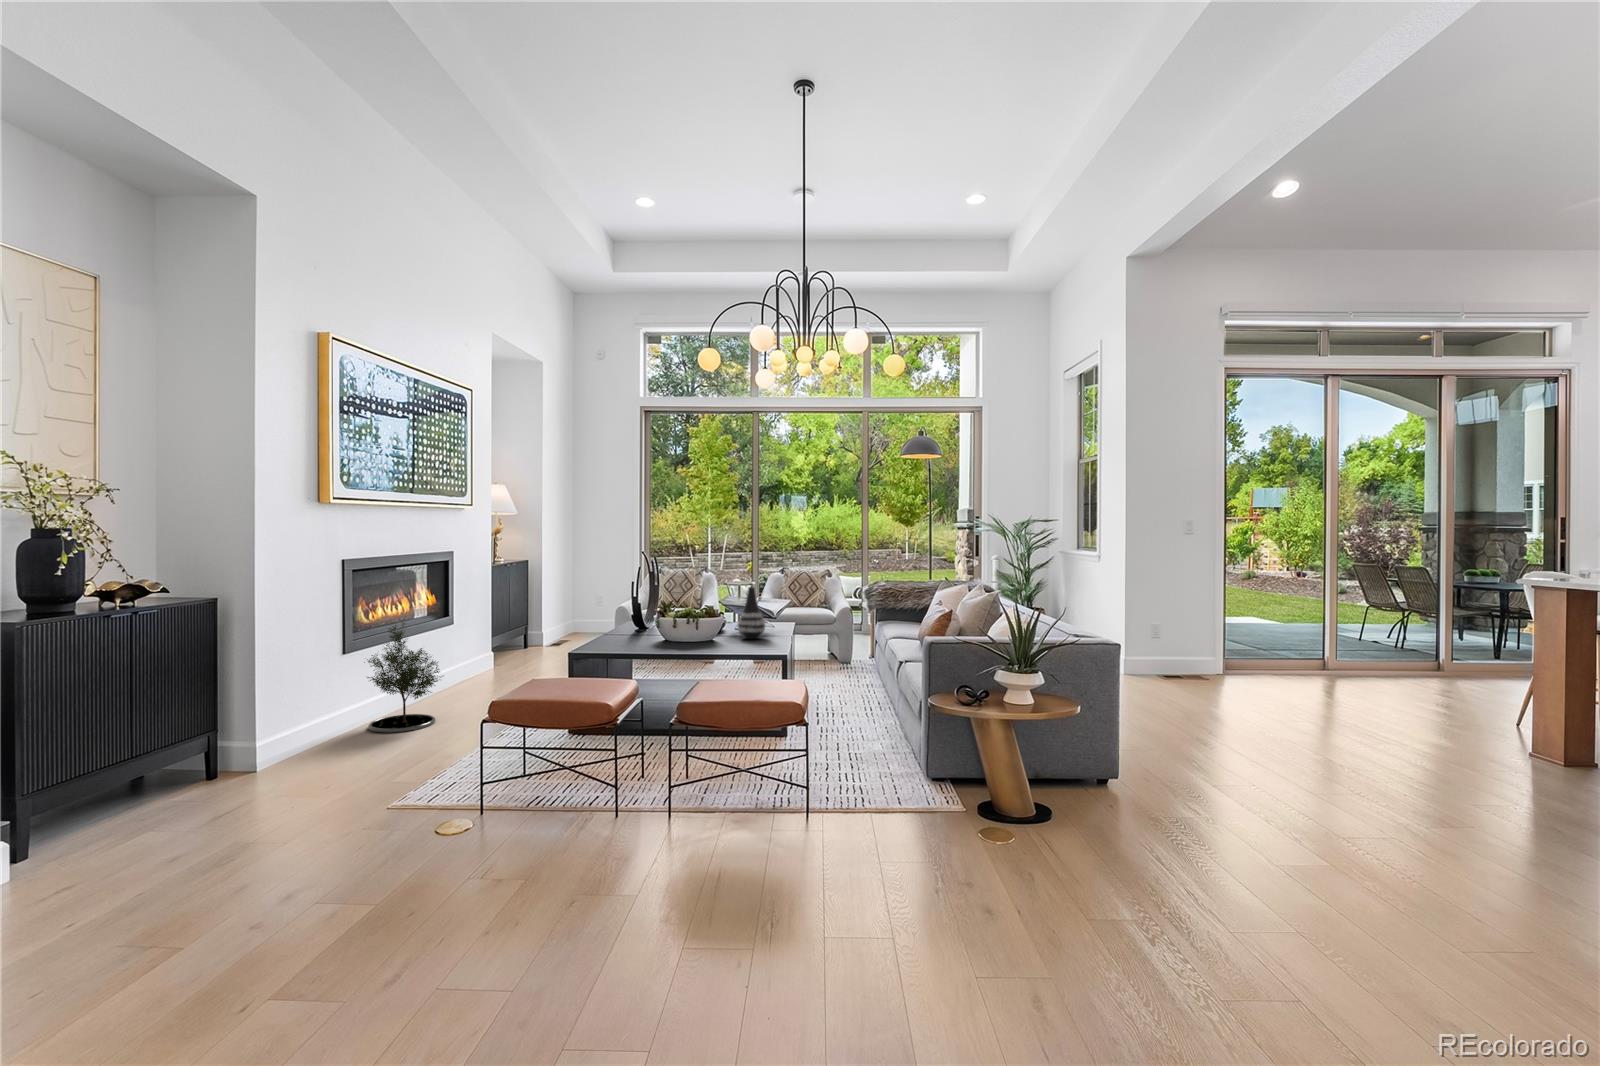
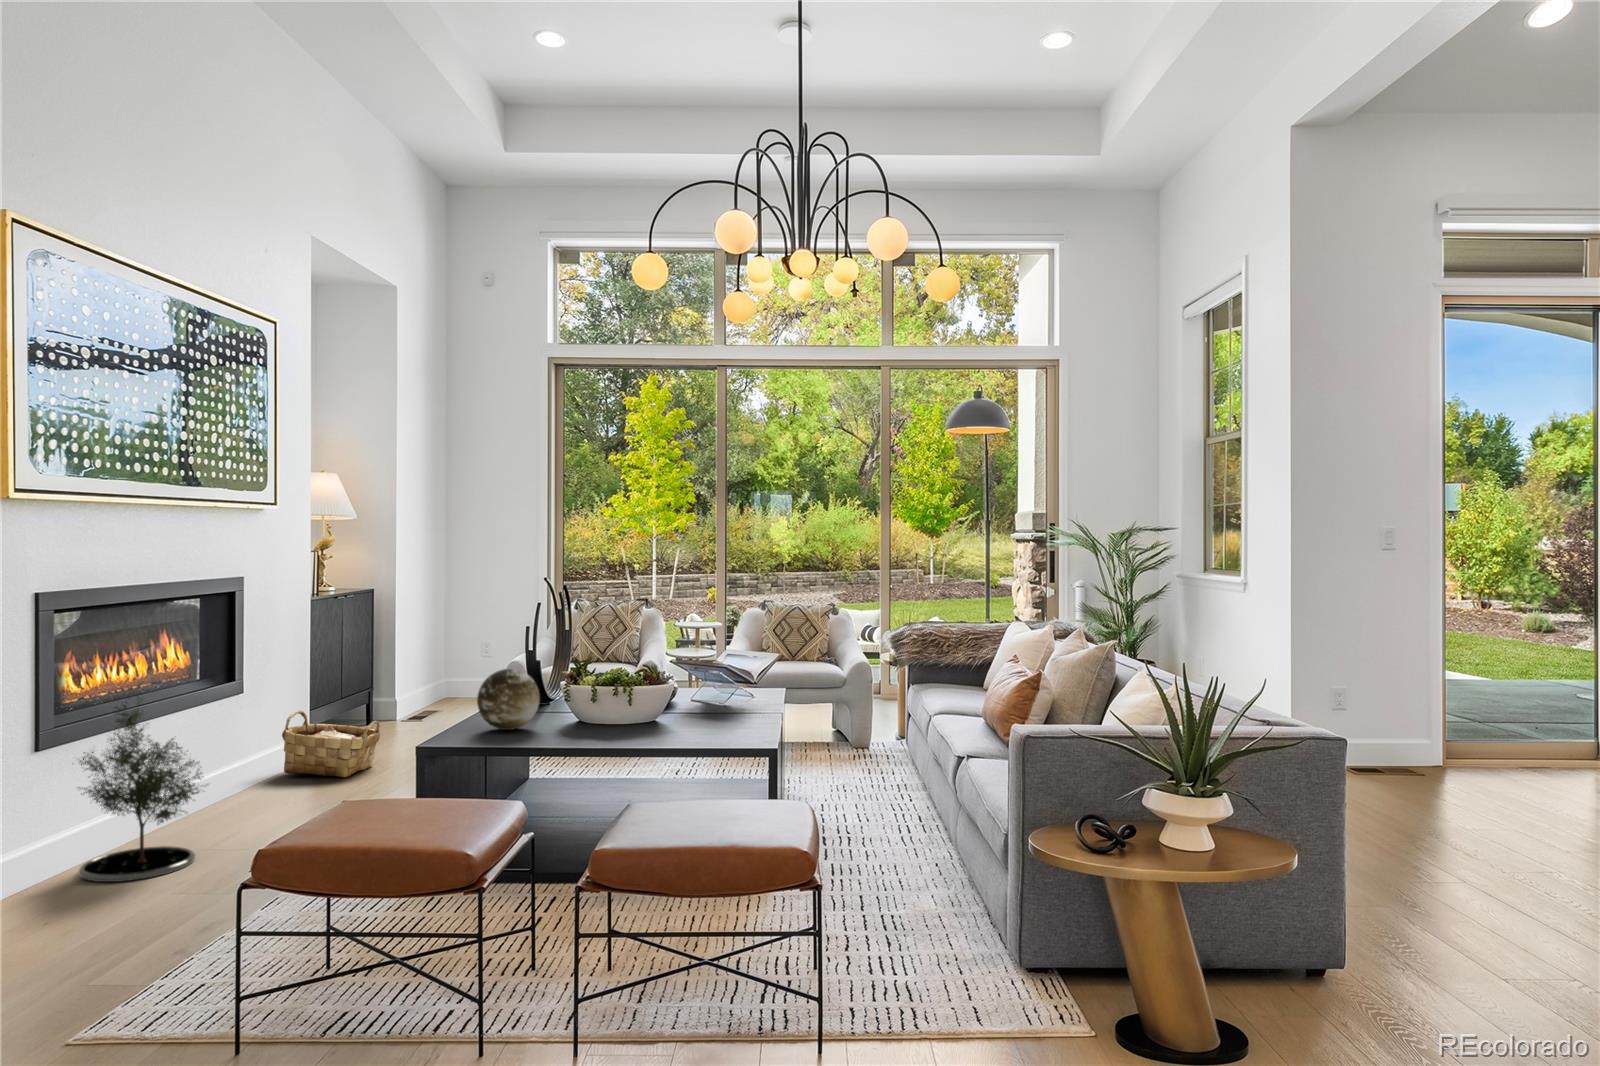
vase: present [738,587,765,639] -> none [694,636,739,721]
decorative orb: none [606,606,644,643] -> present [477,669,540,730]
woven basket: none [478,635,539,678] -> present [282,710,380,778]

